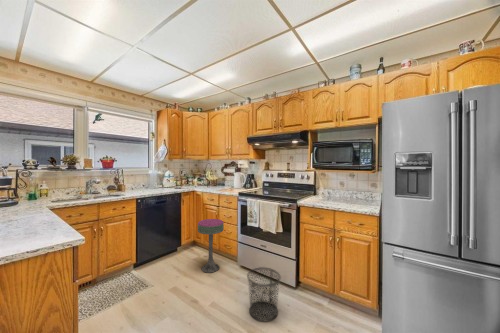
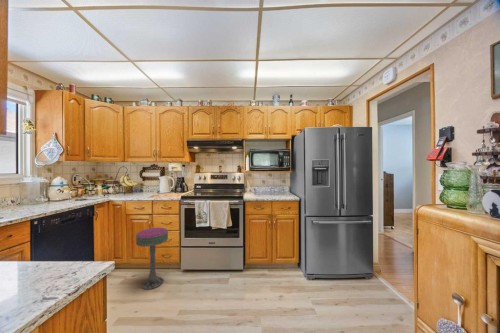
waste bin: present [247,267,280,321] -> none [218,259,248,306]

